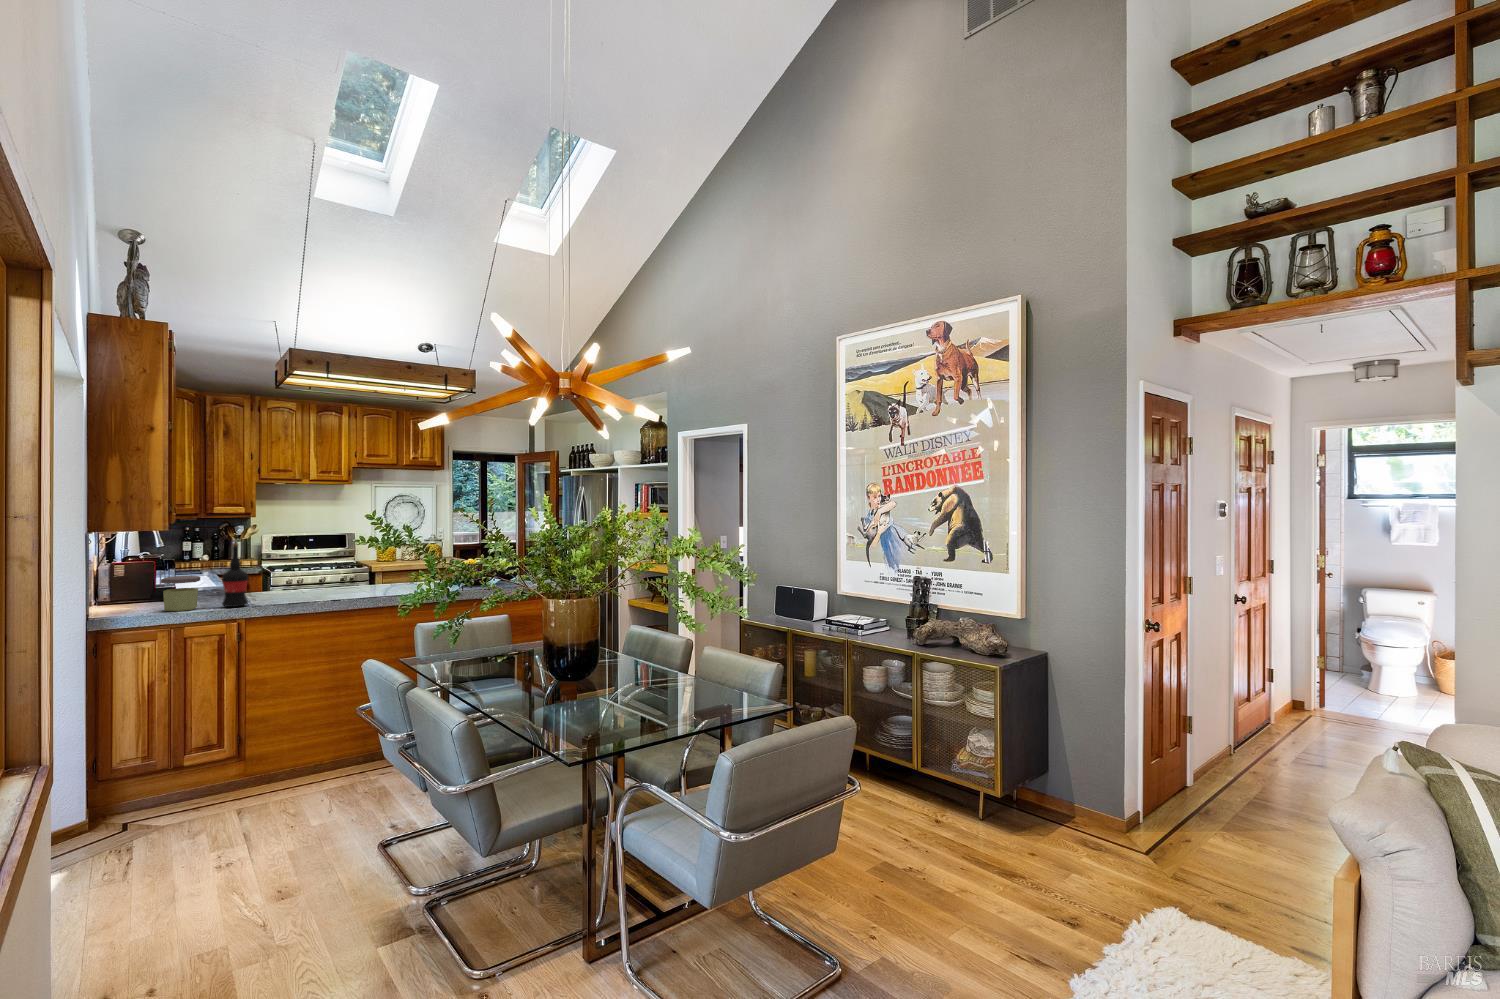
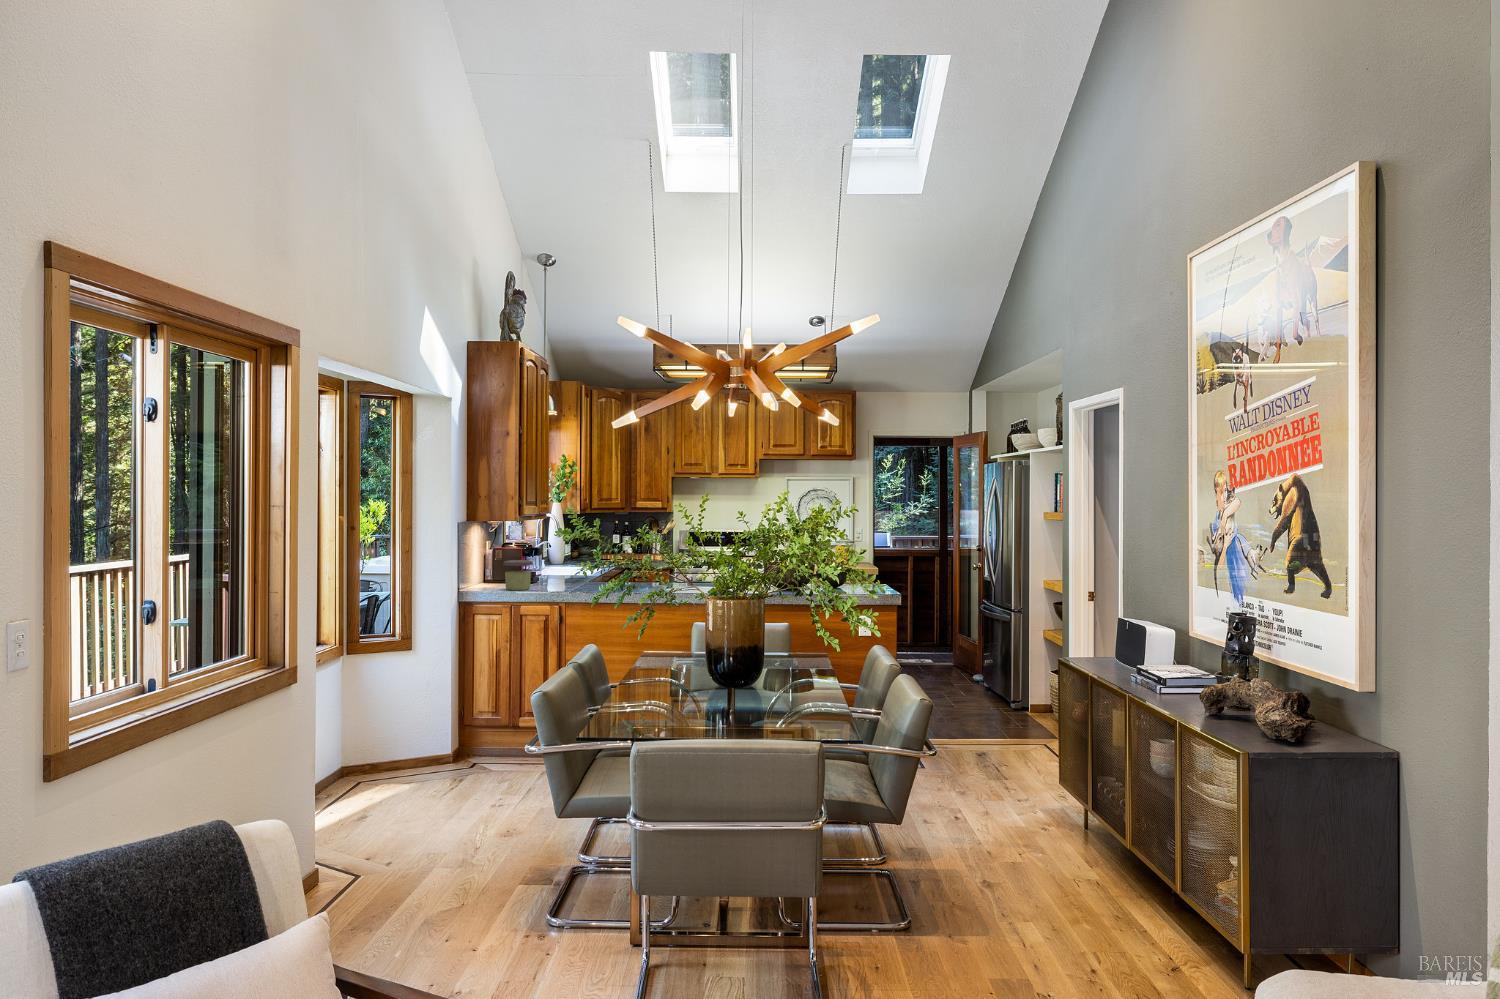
wine bottle: present [222,543,248,607] -> none [545,533,566,590]

